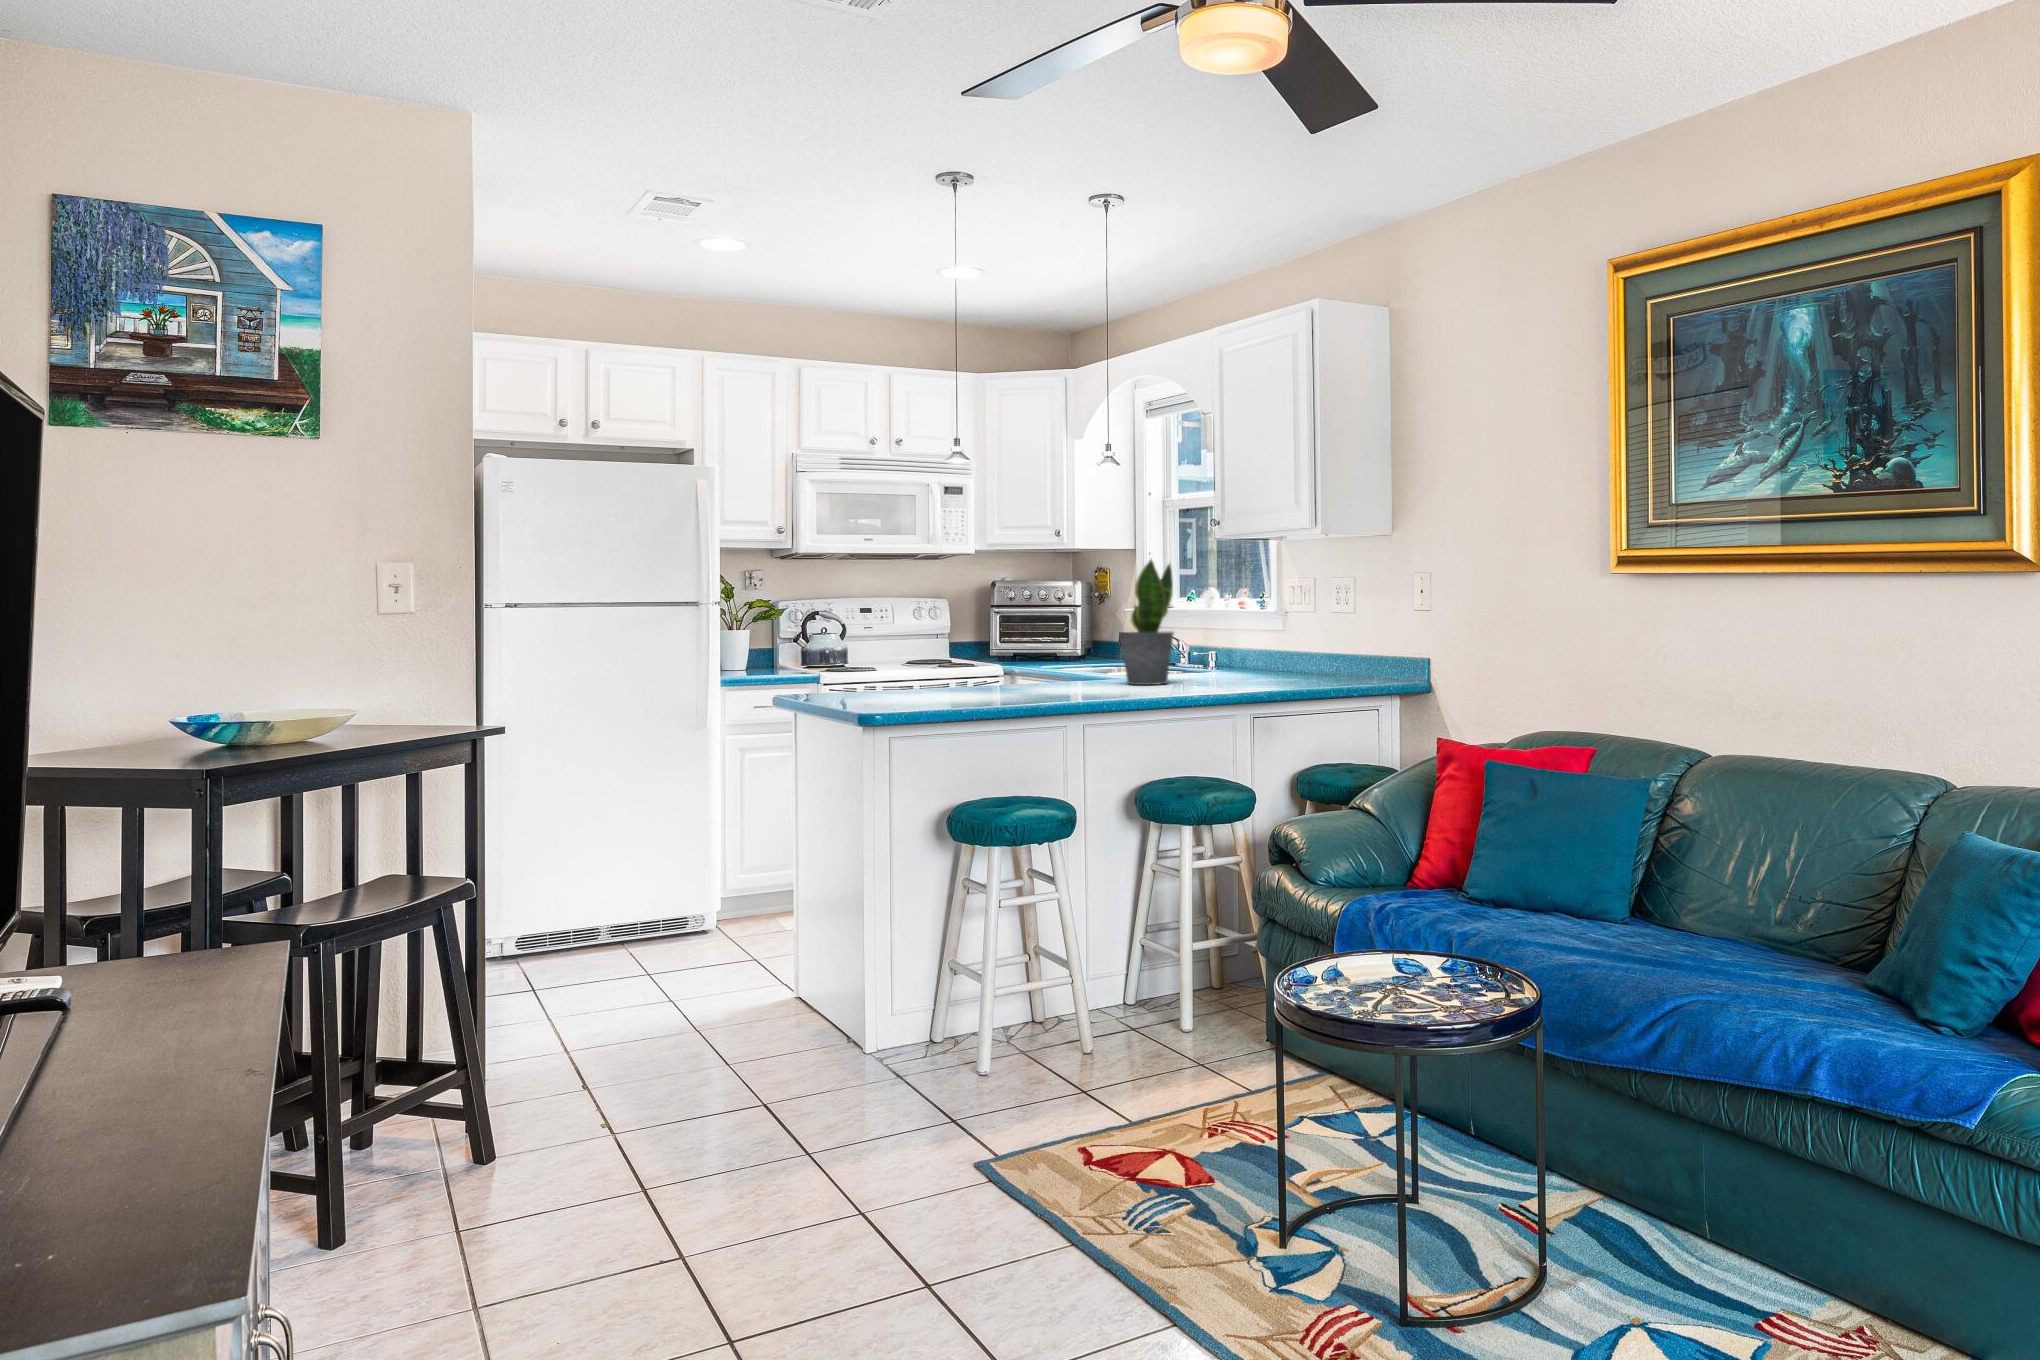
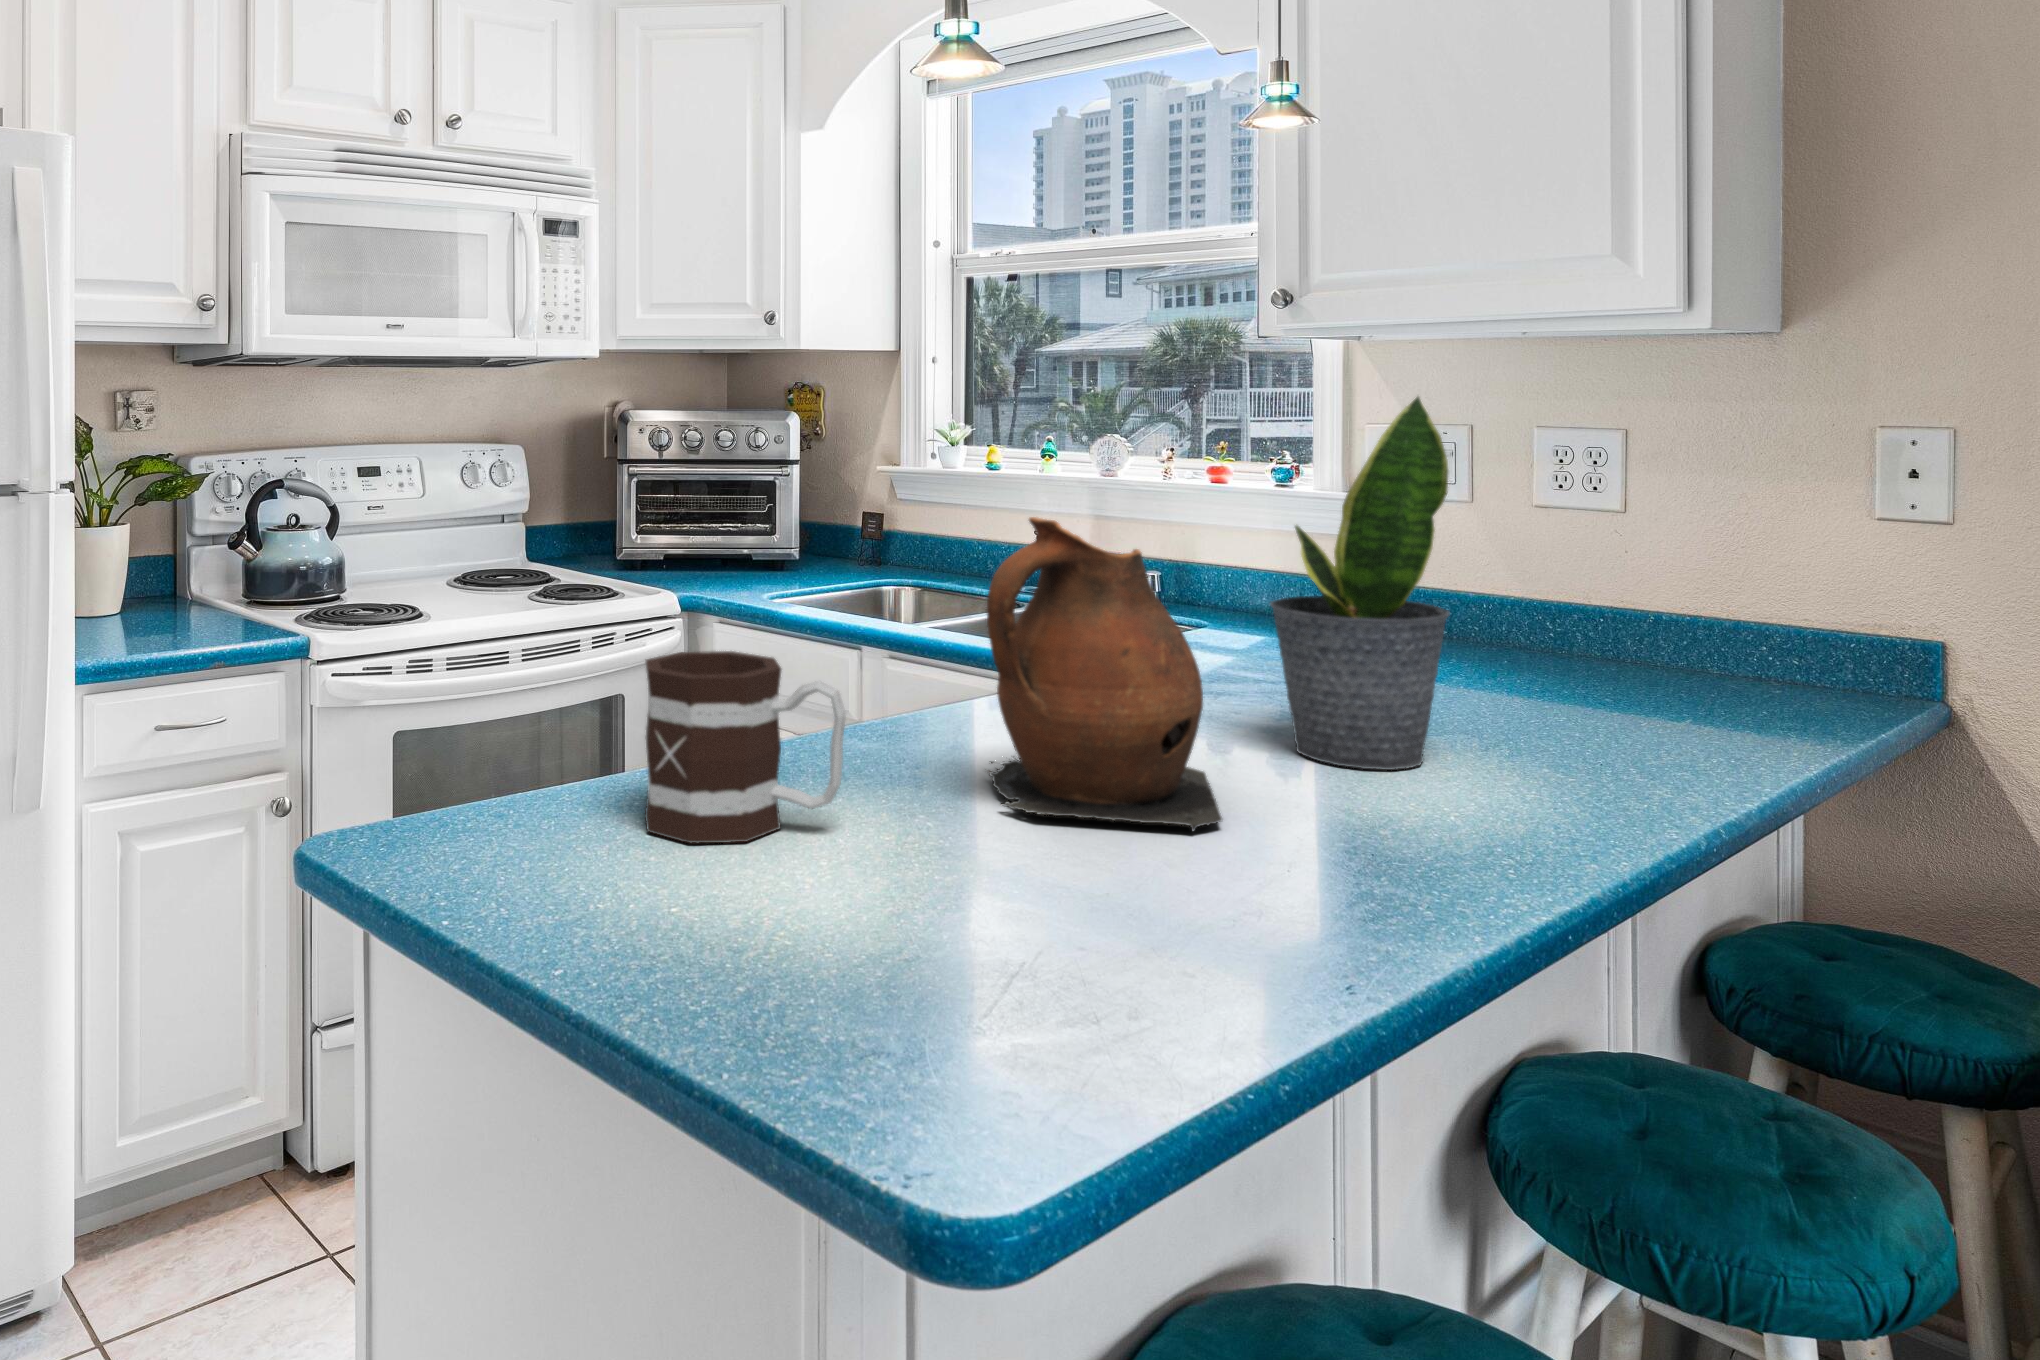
ceramic pitcher: none [994,598,1080,690] -> present [987,517,1222,831]
mug: none [885,641,943,692] -> present [645,651,846,843]

